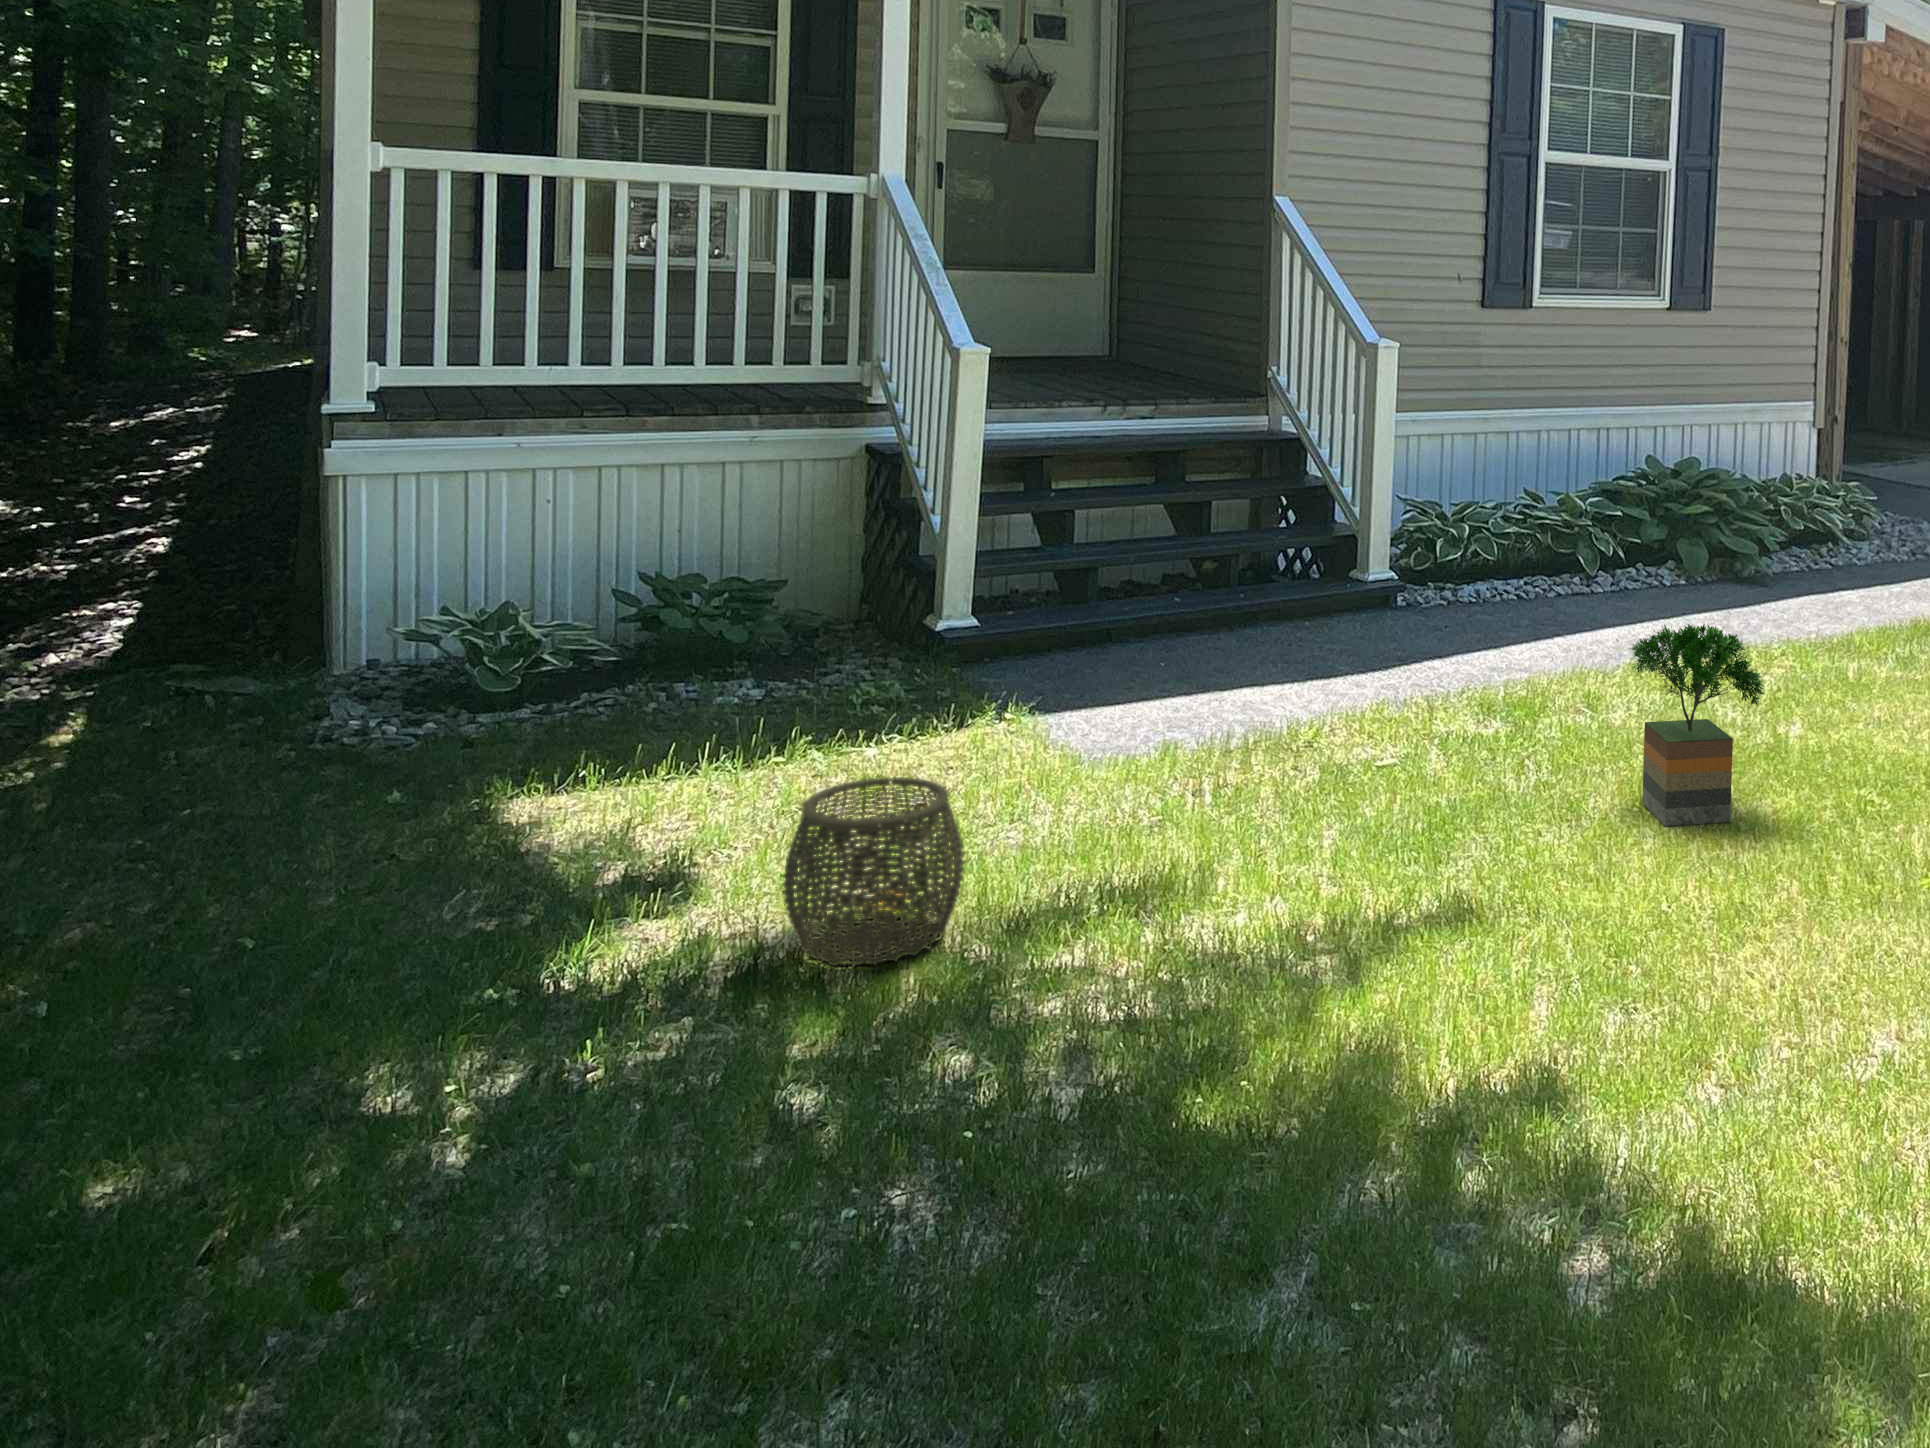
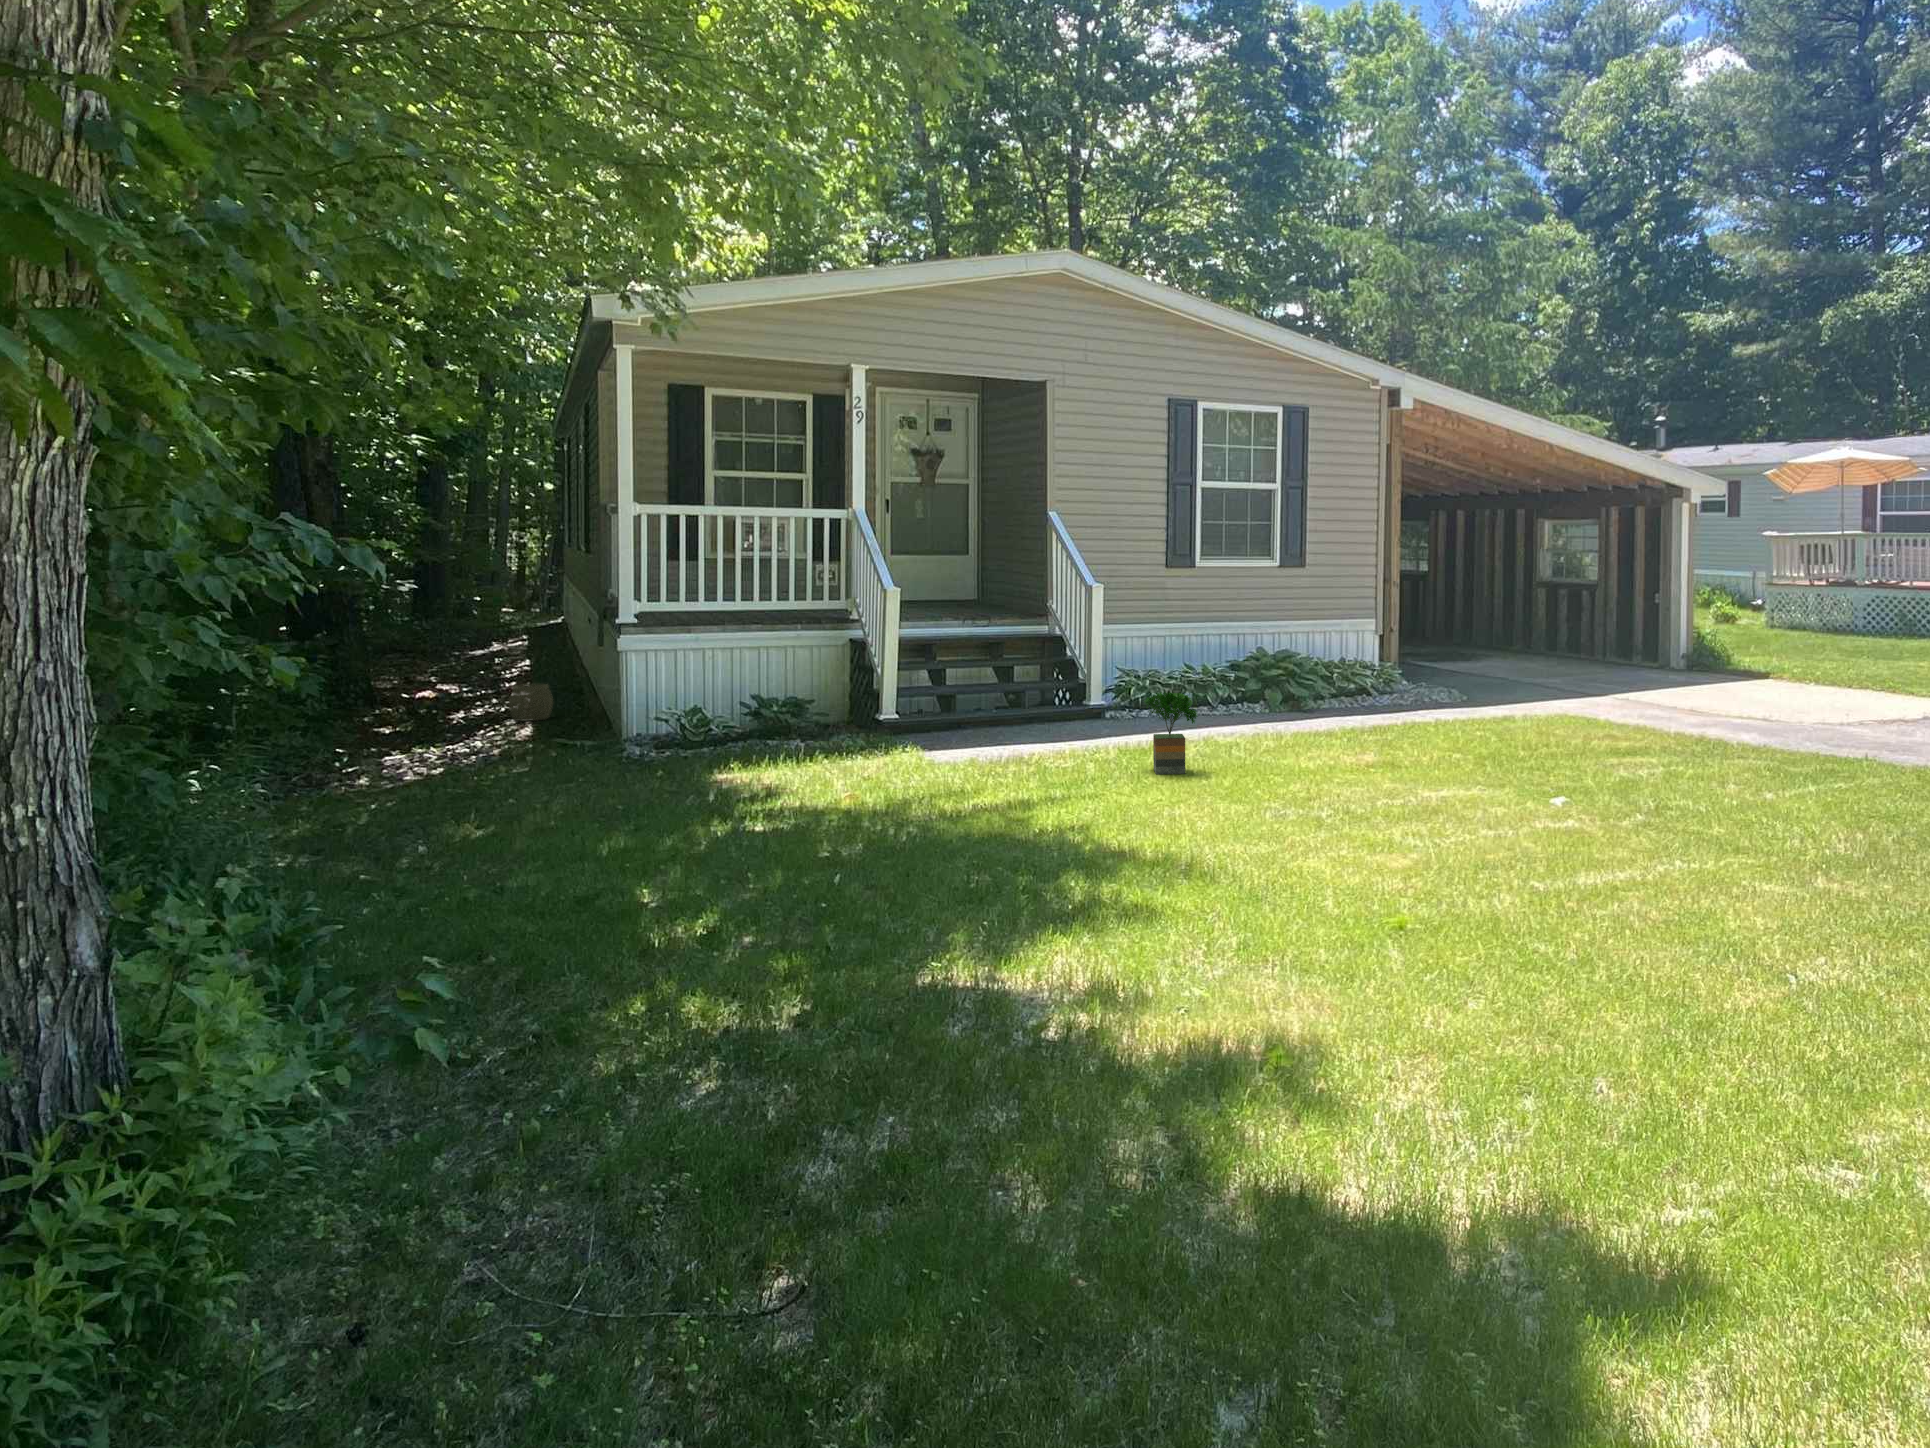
woven basket: present [782,777,965,966] -> present [509,684,553,721]

